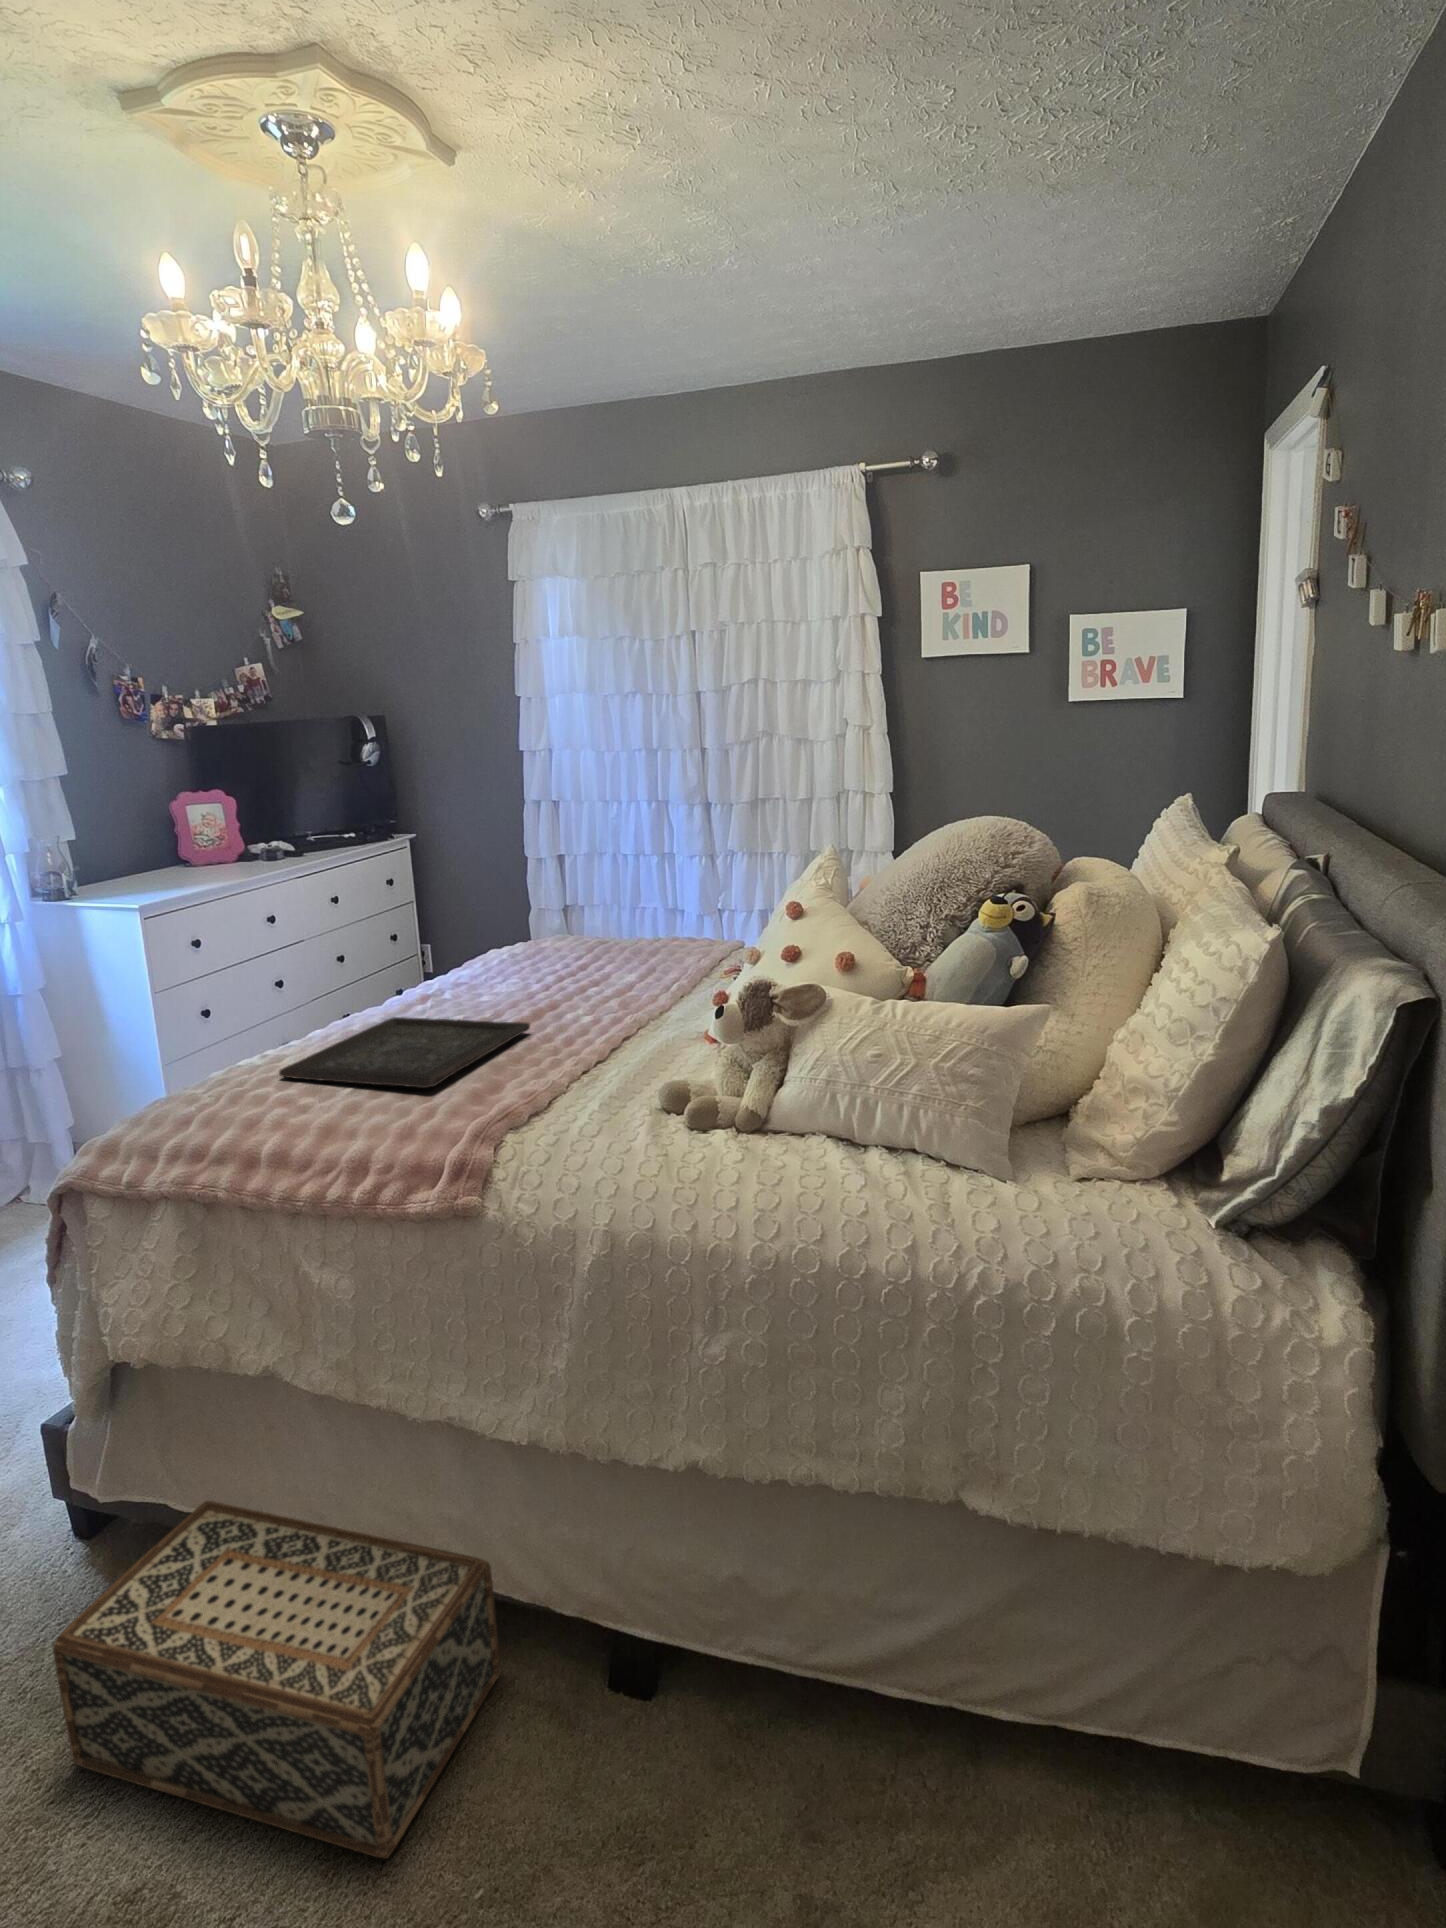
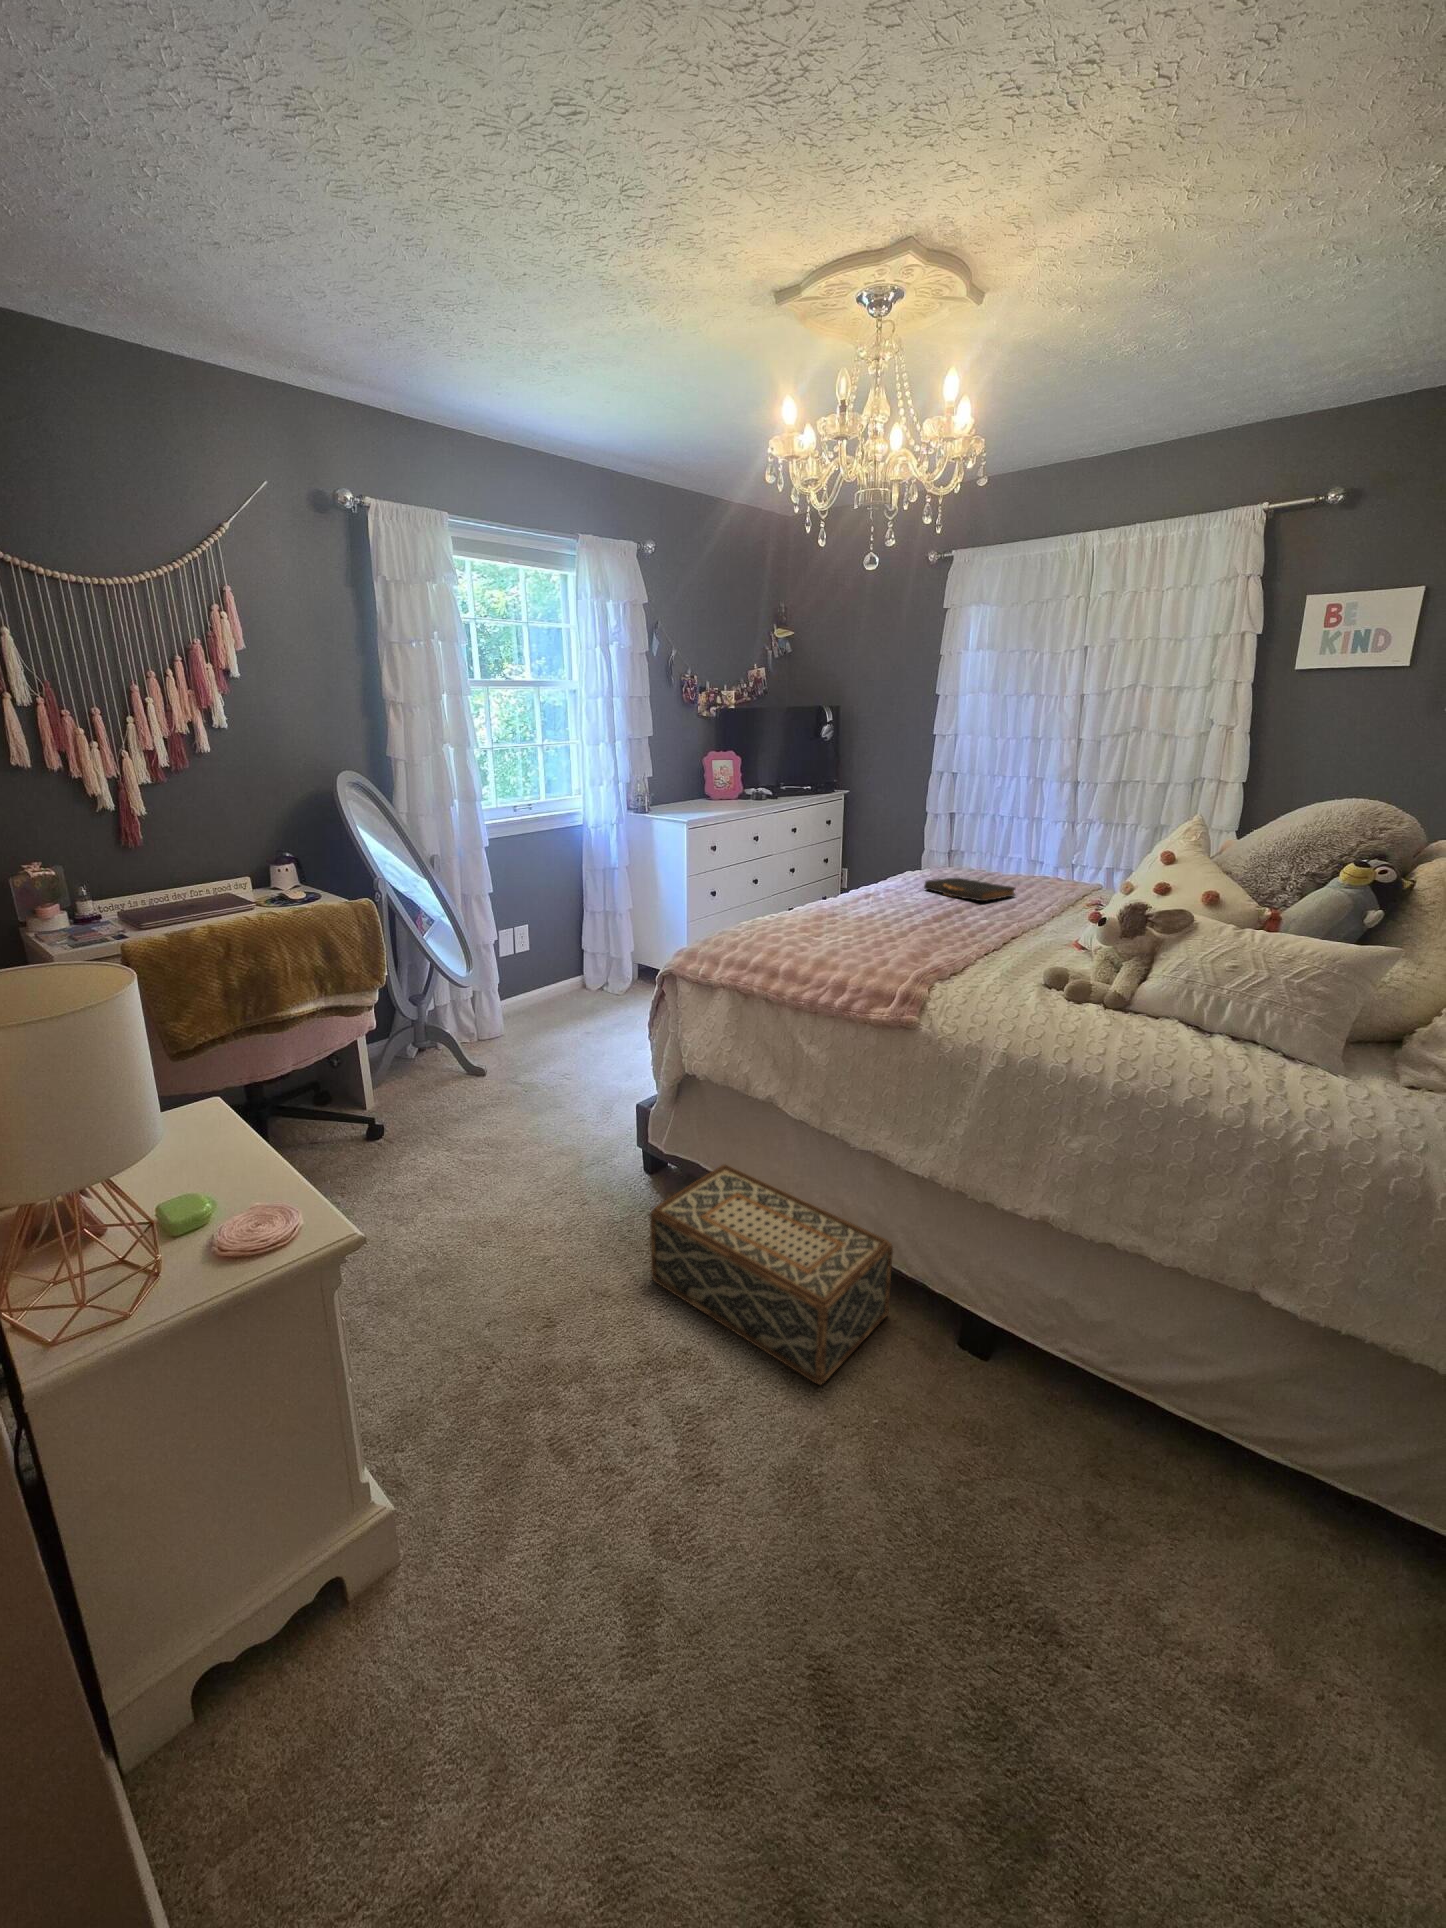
book: none [507,955,633,988] -> present [924,878,1016,901]
tray: present [279,1017,530,1088] -> none [787,902,945,946]

